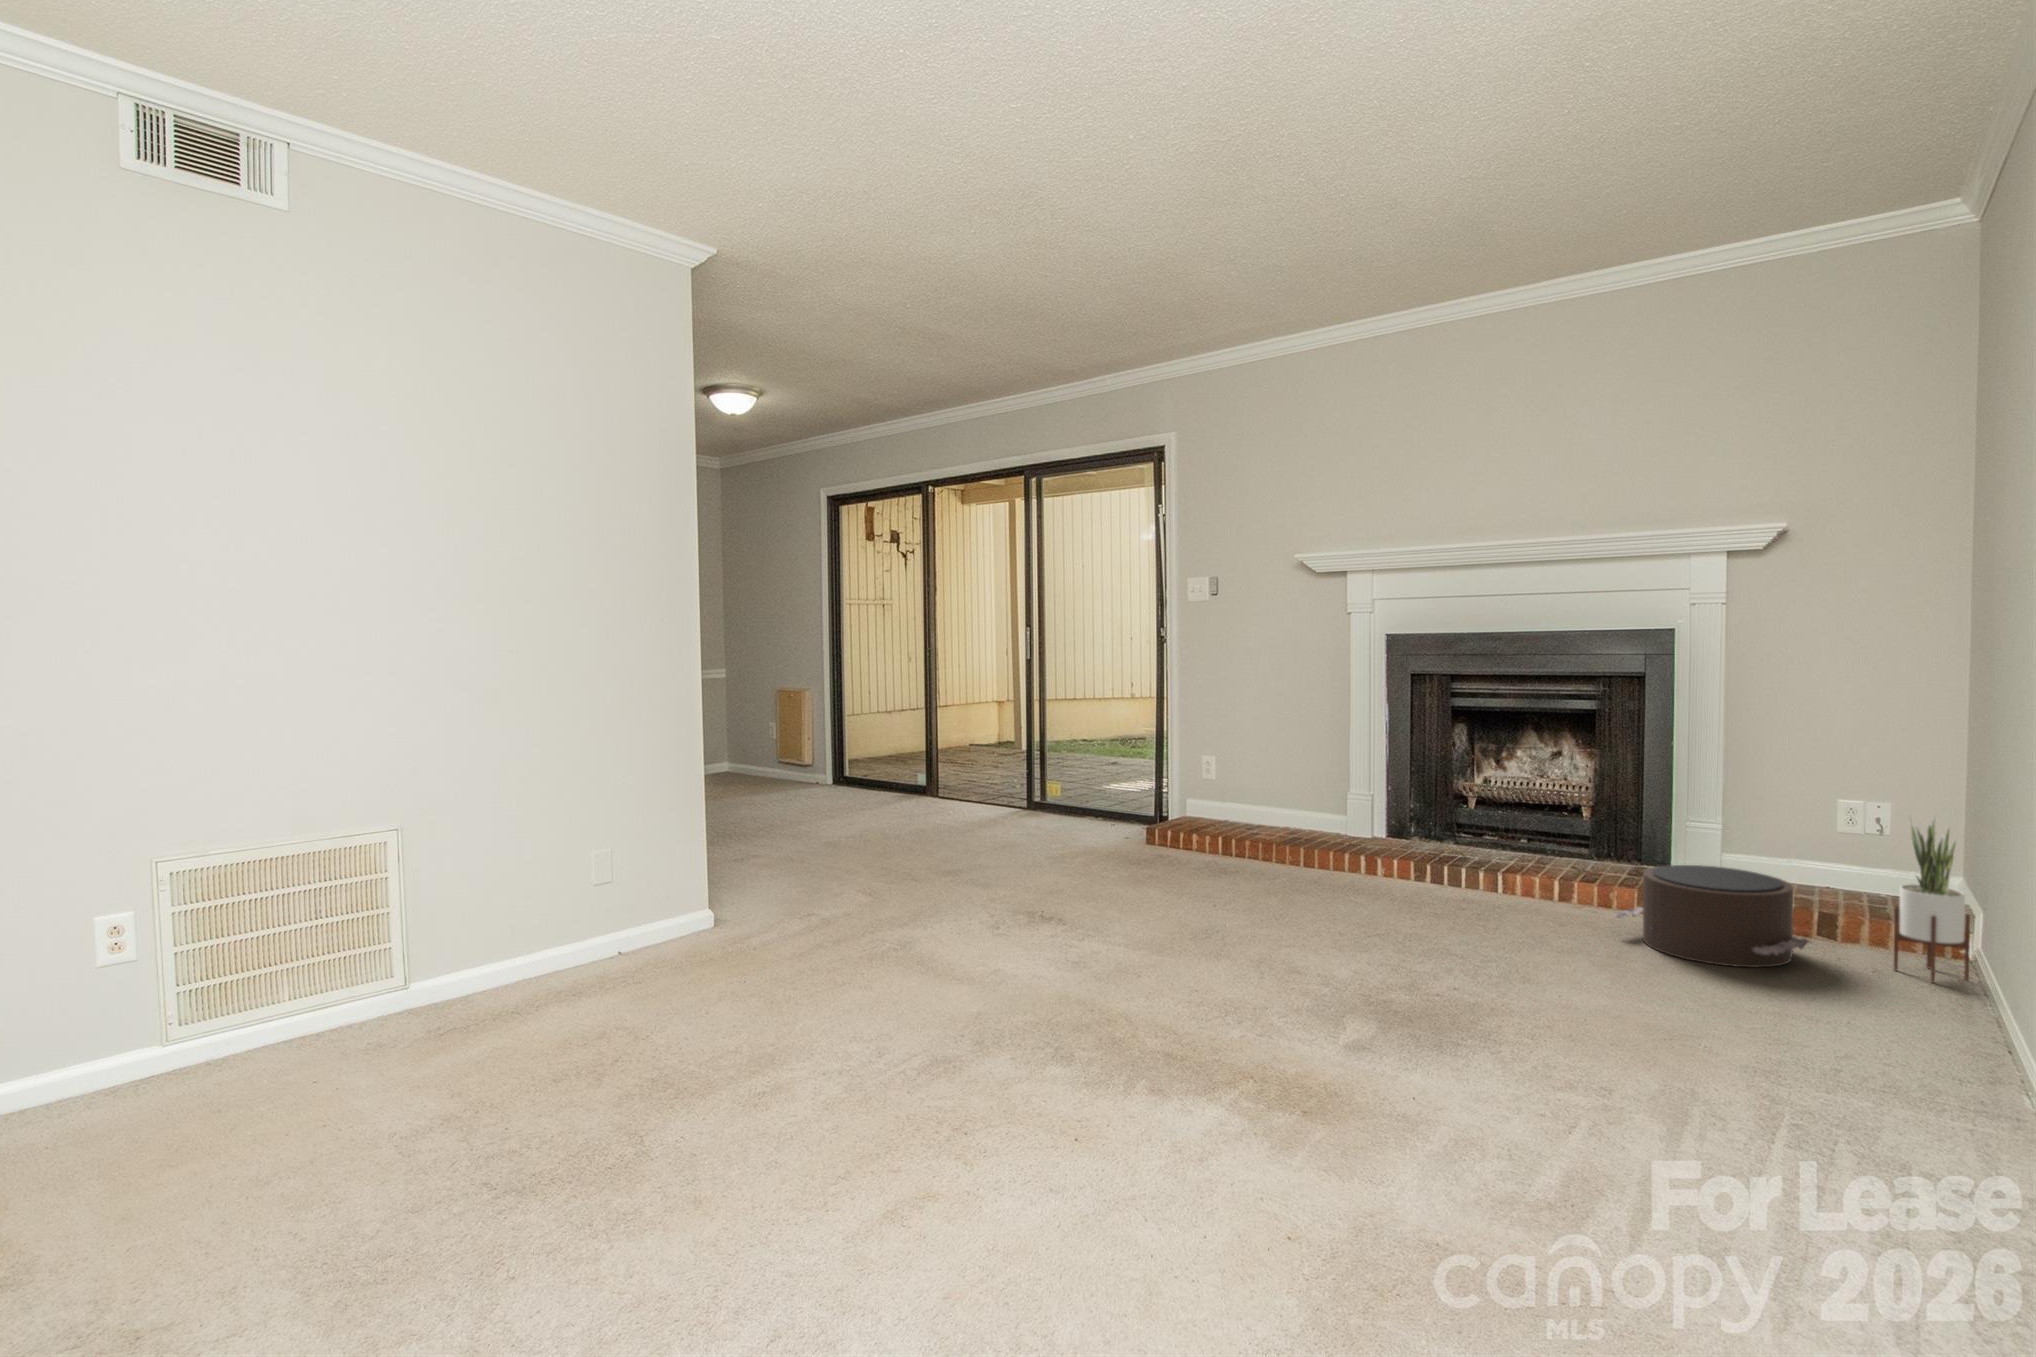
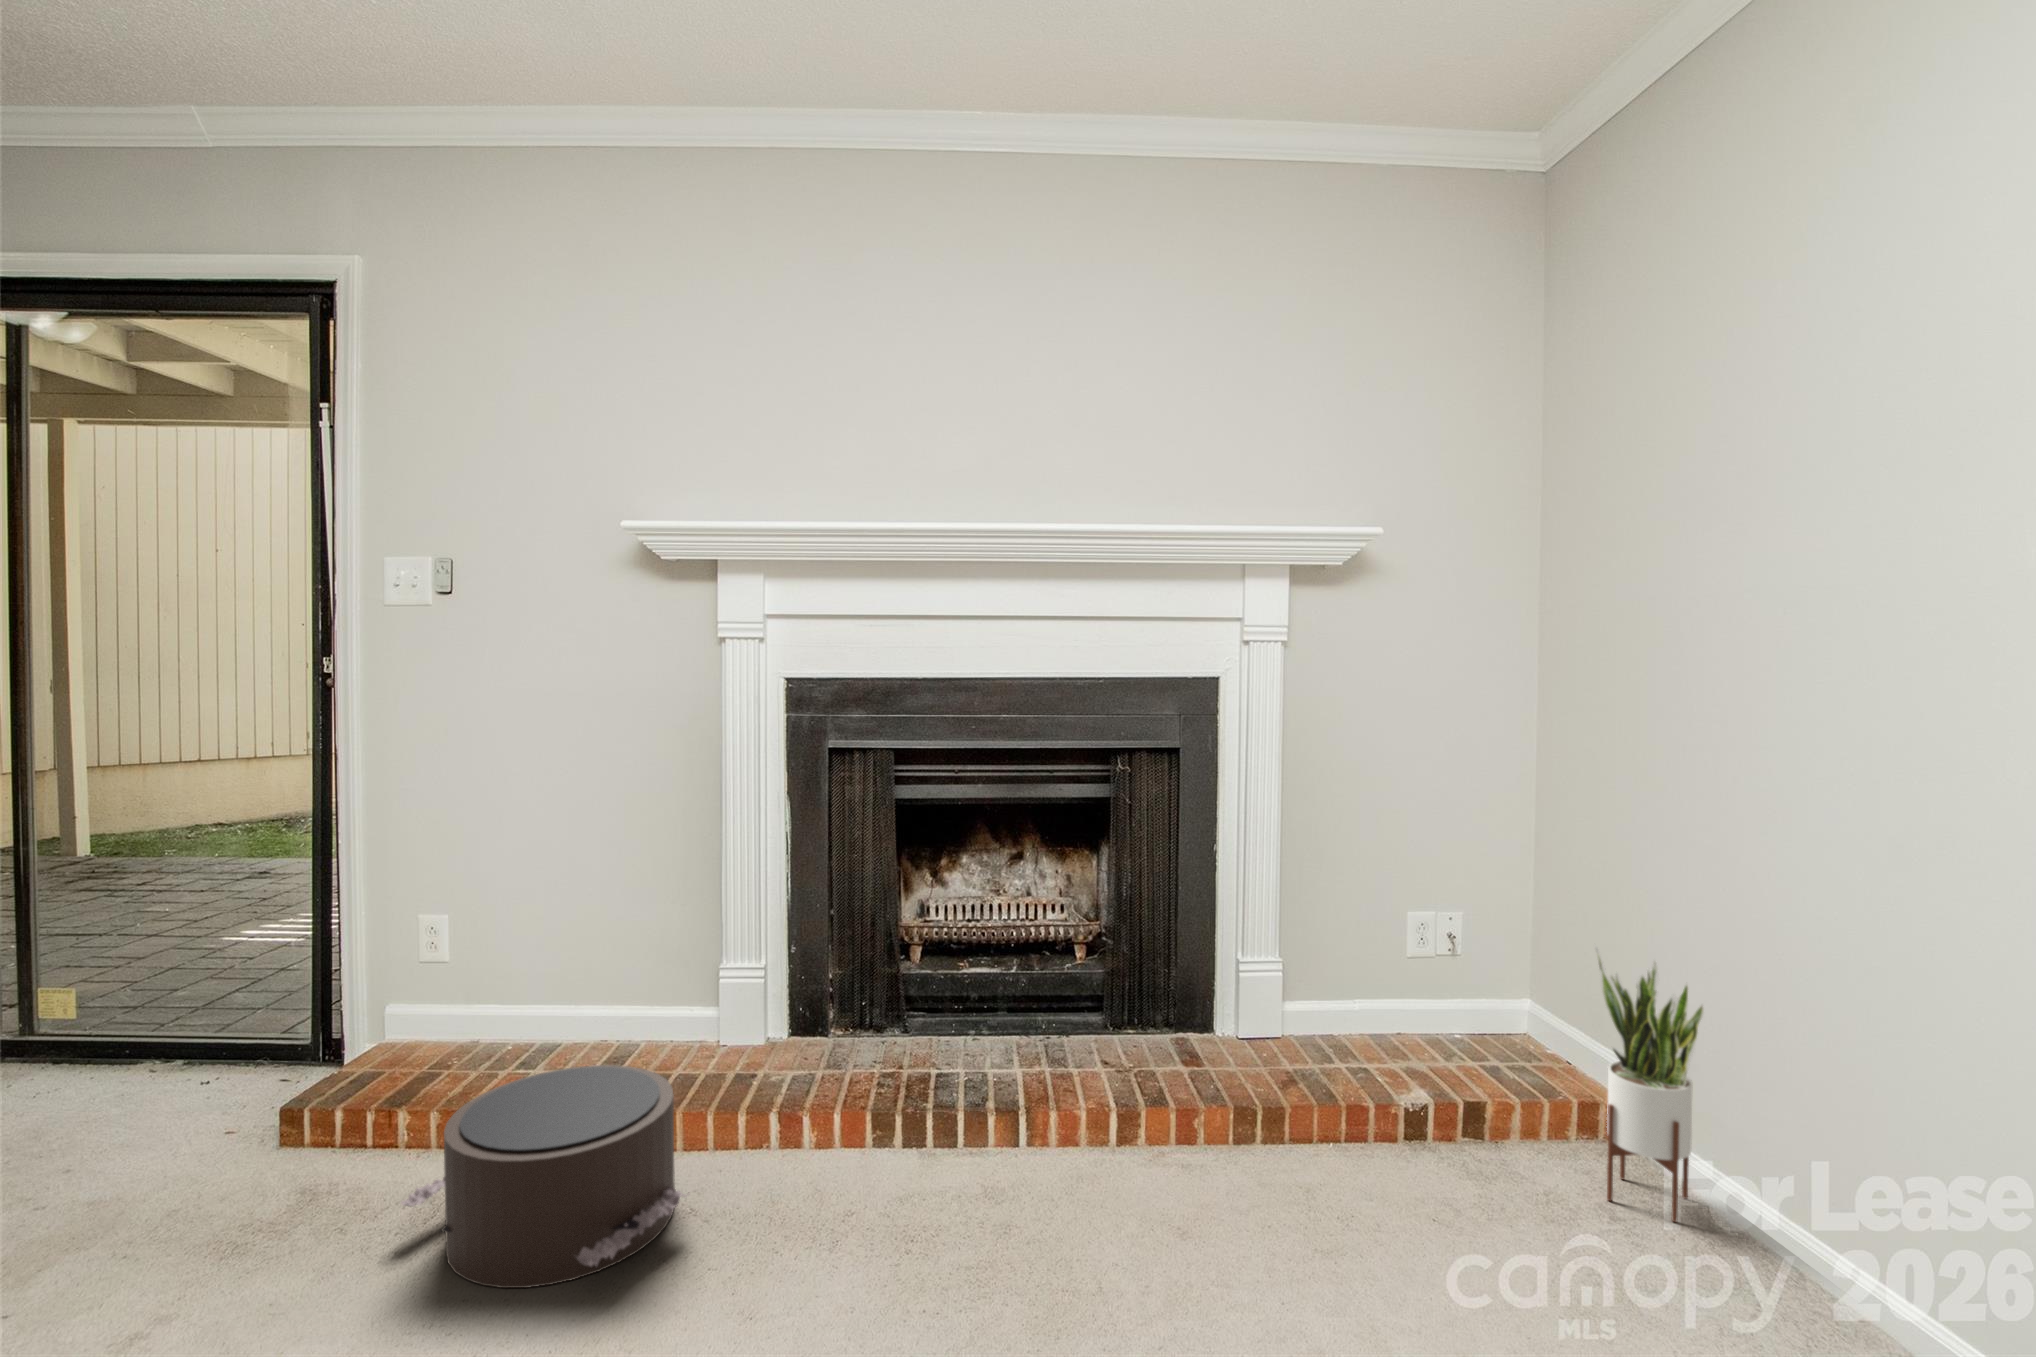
pouf: present [1614,865,1809,967] -> present [401,1065,689,1288]

